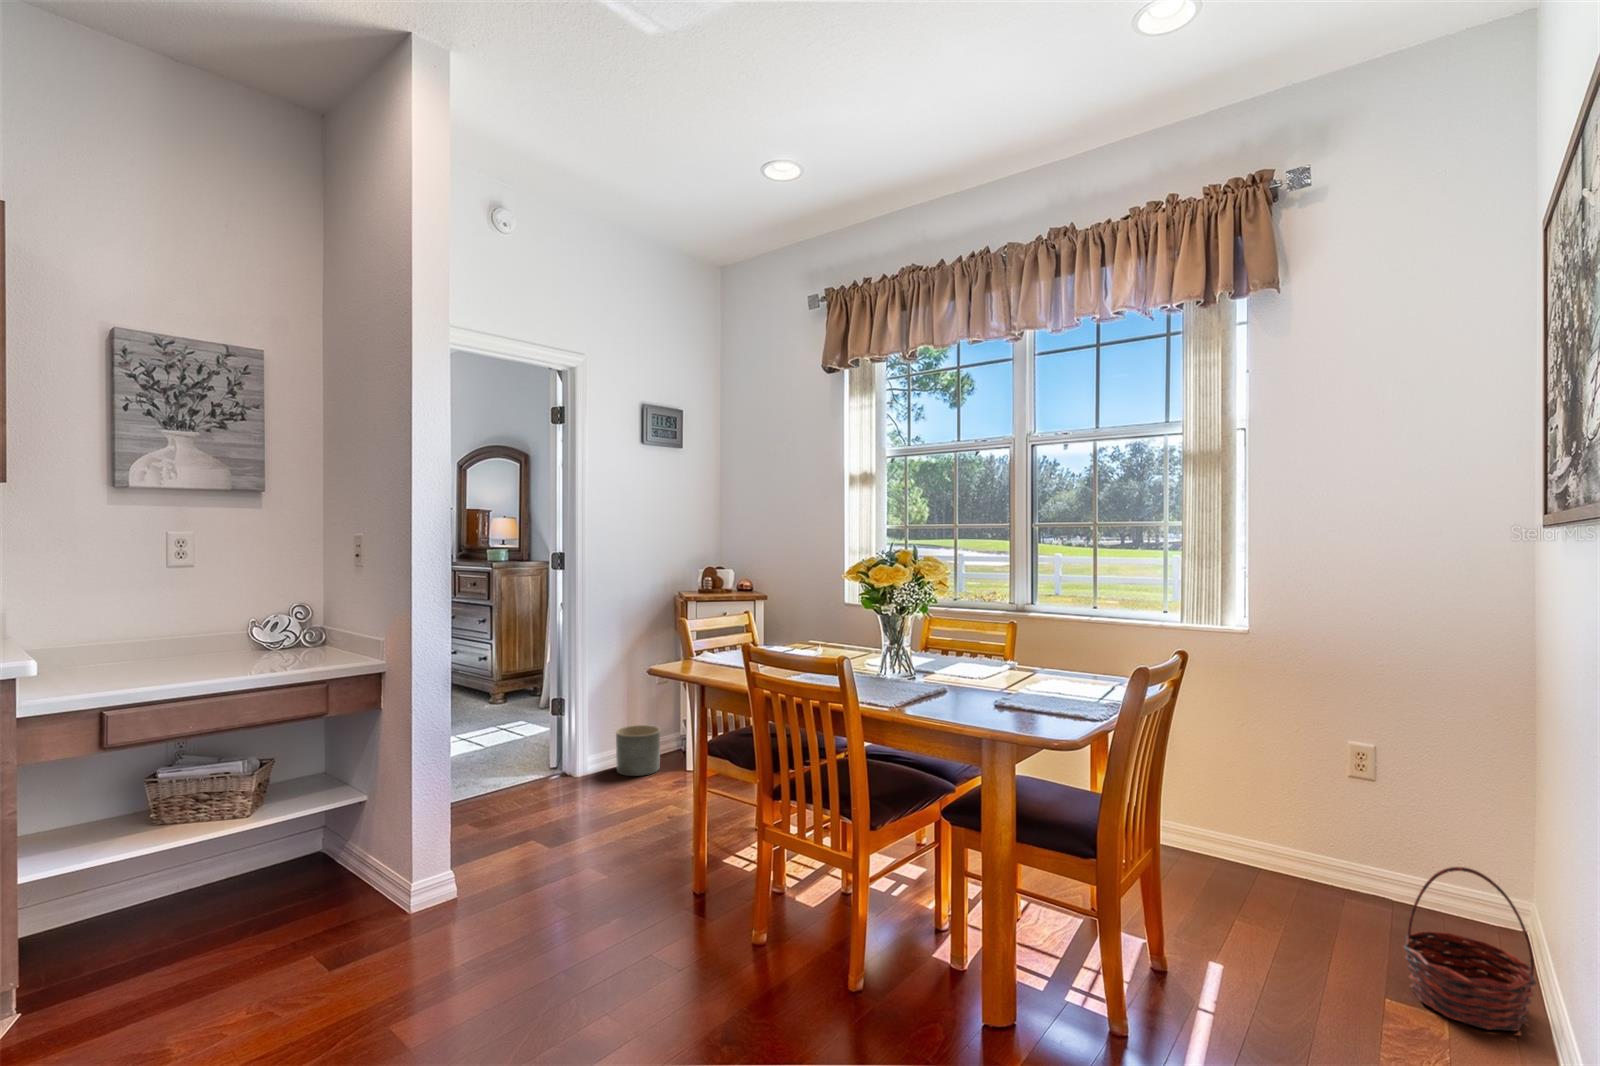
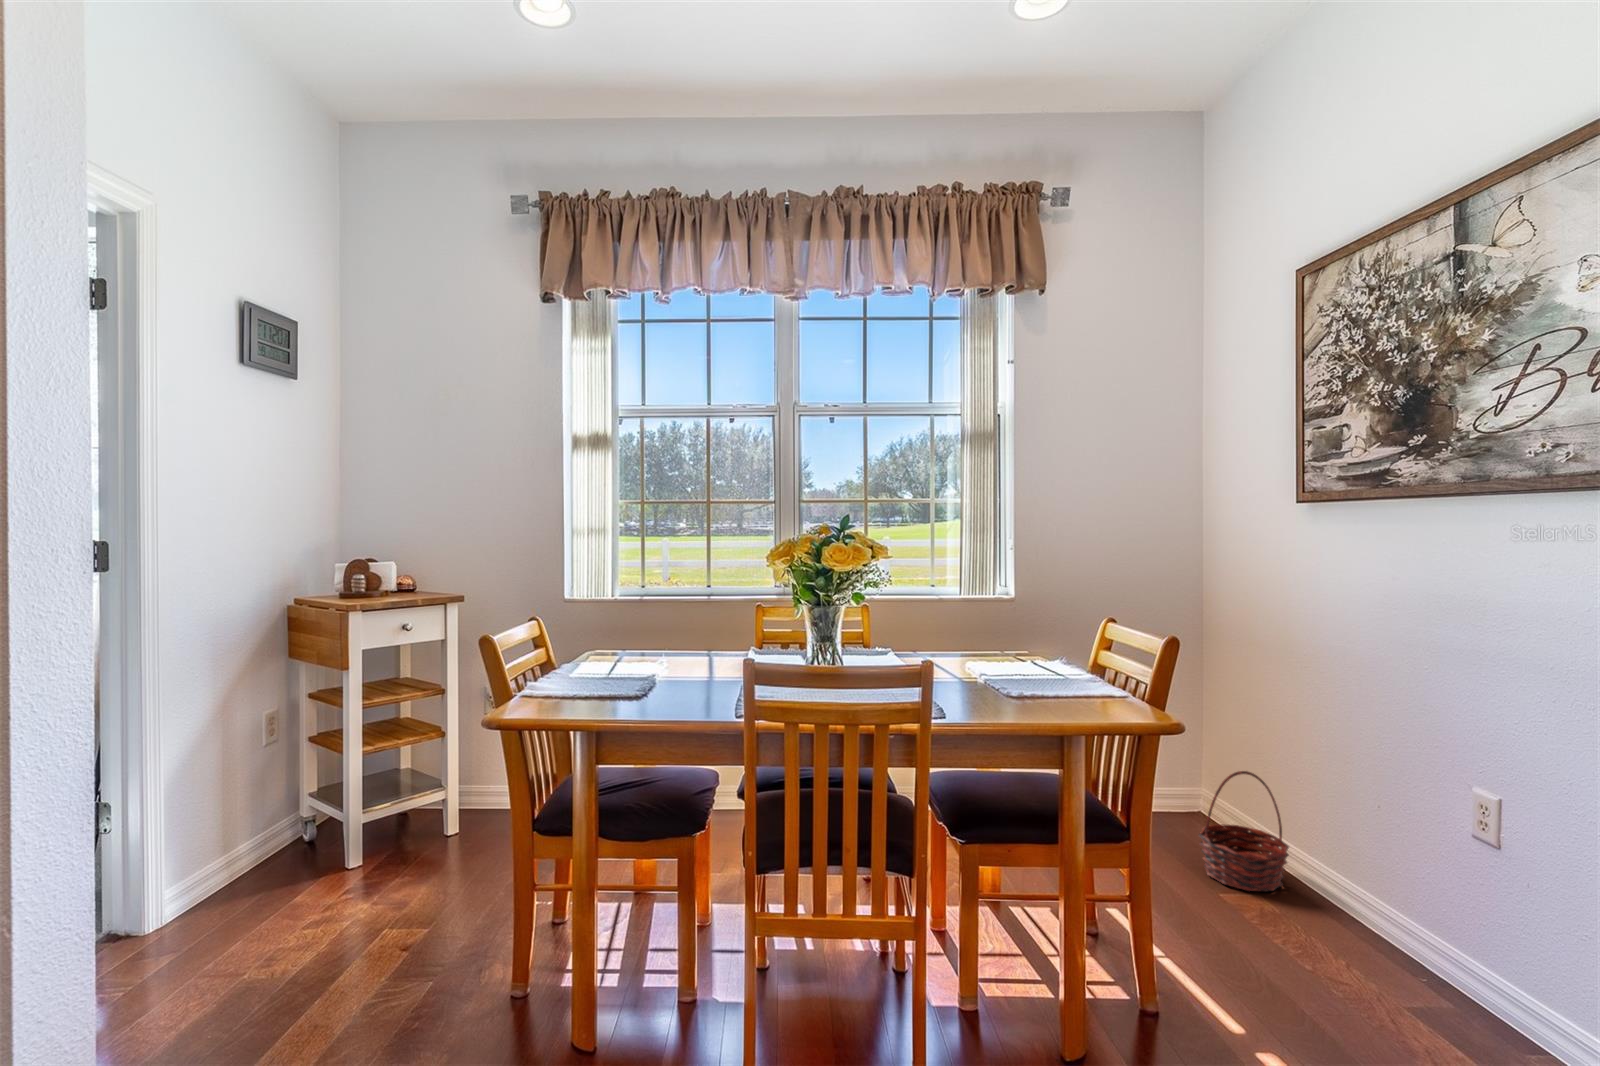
planter: present [616,725,660,776] -> none [220,804,303,892]

